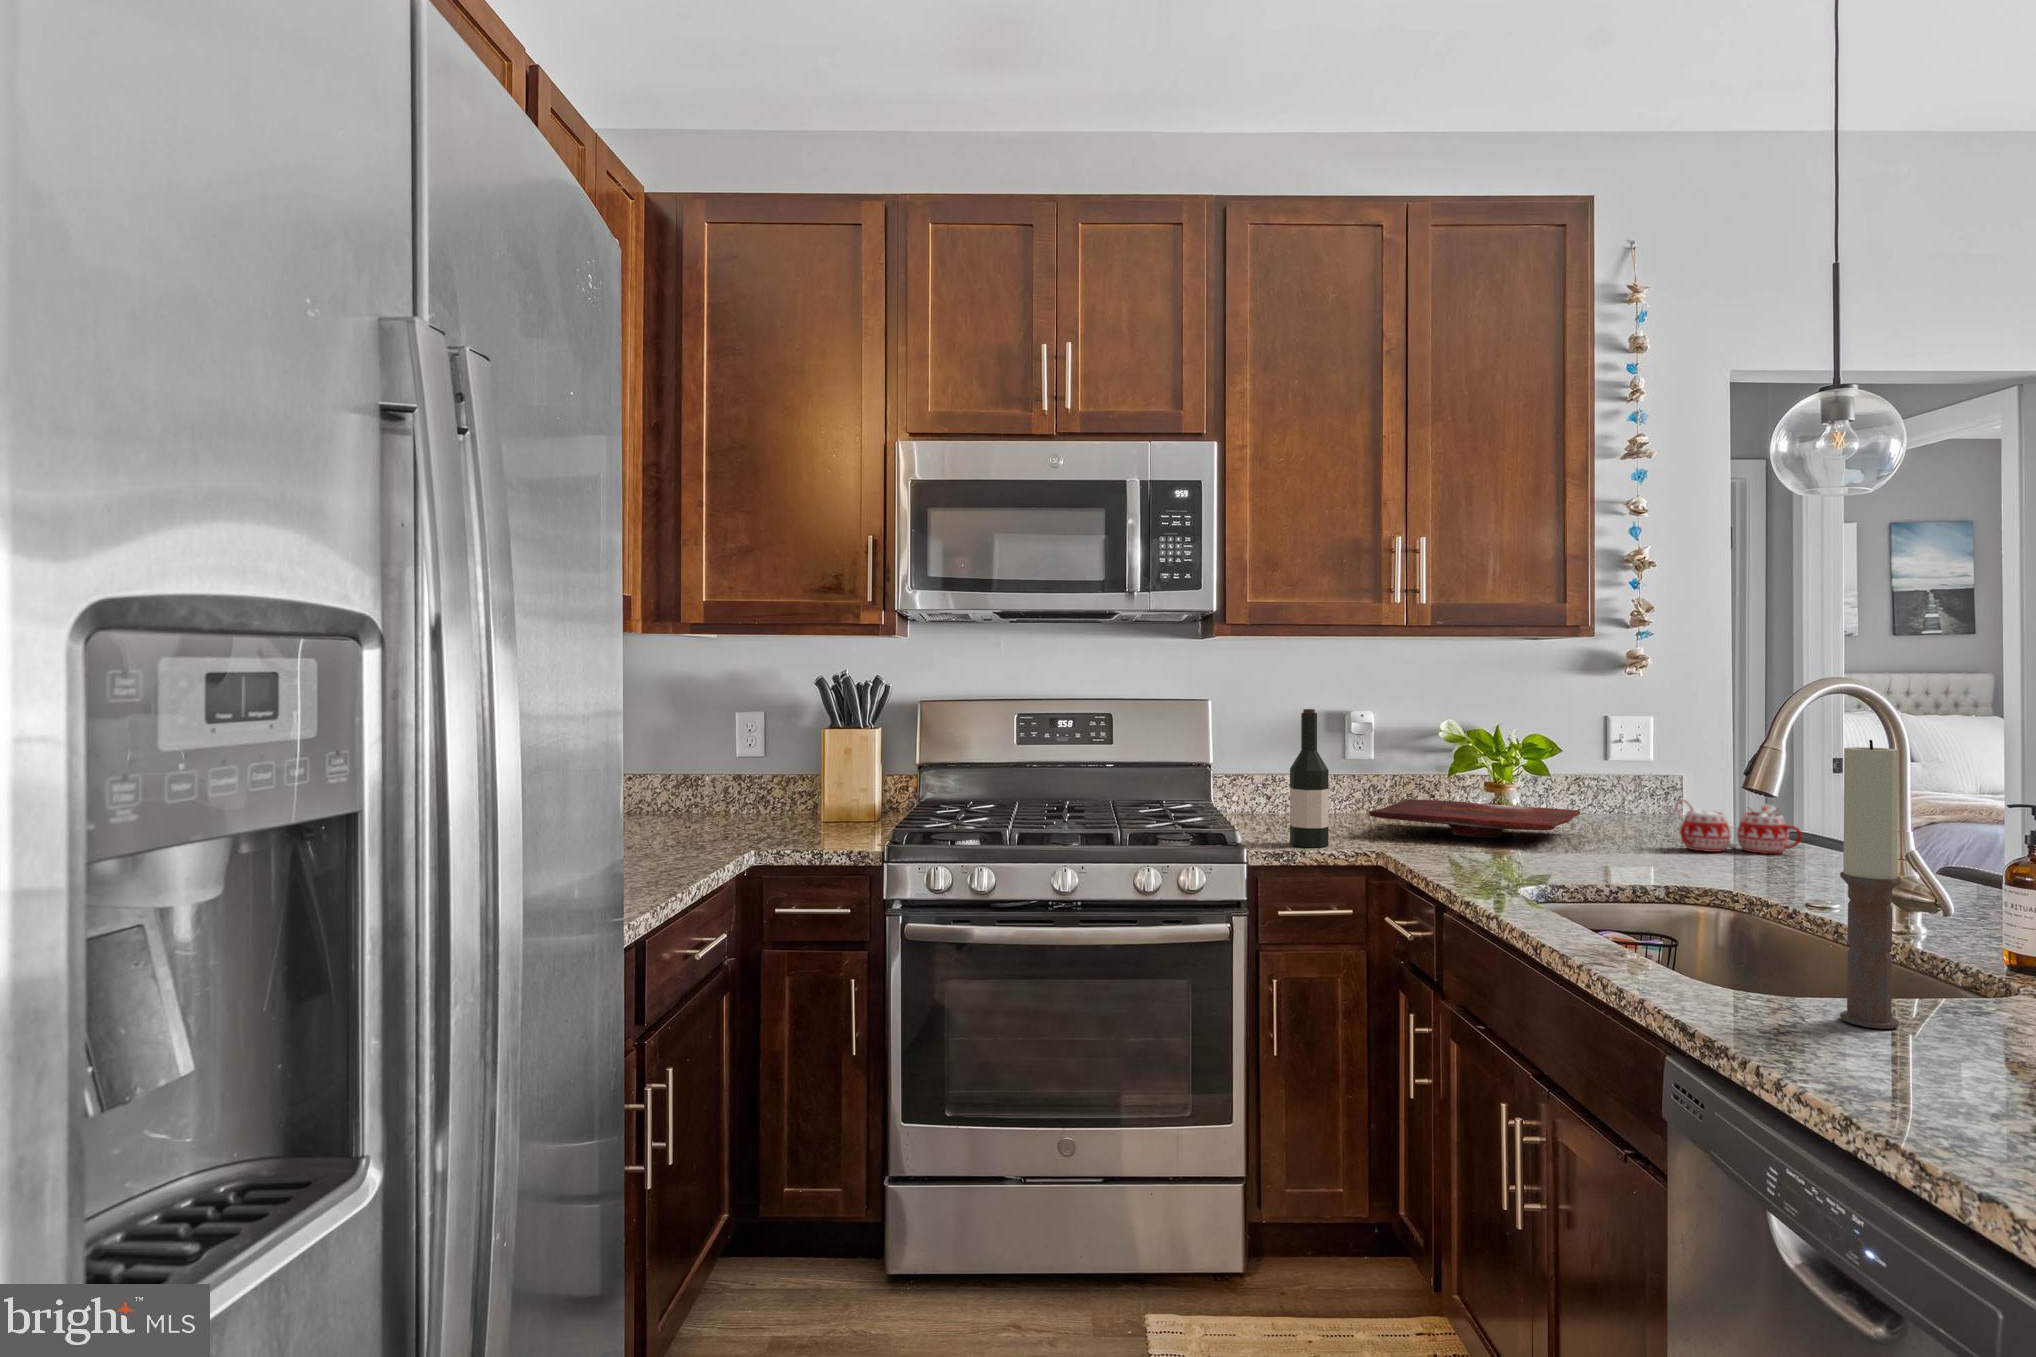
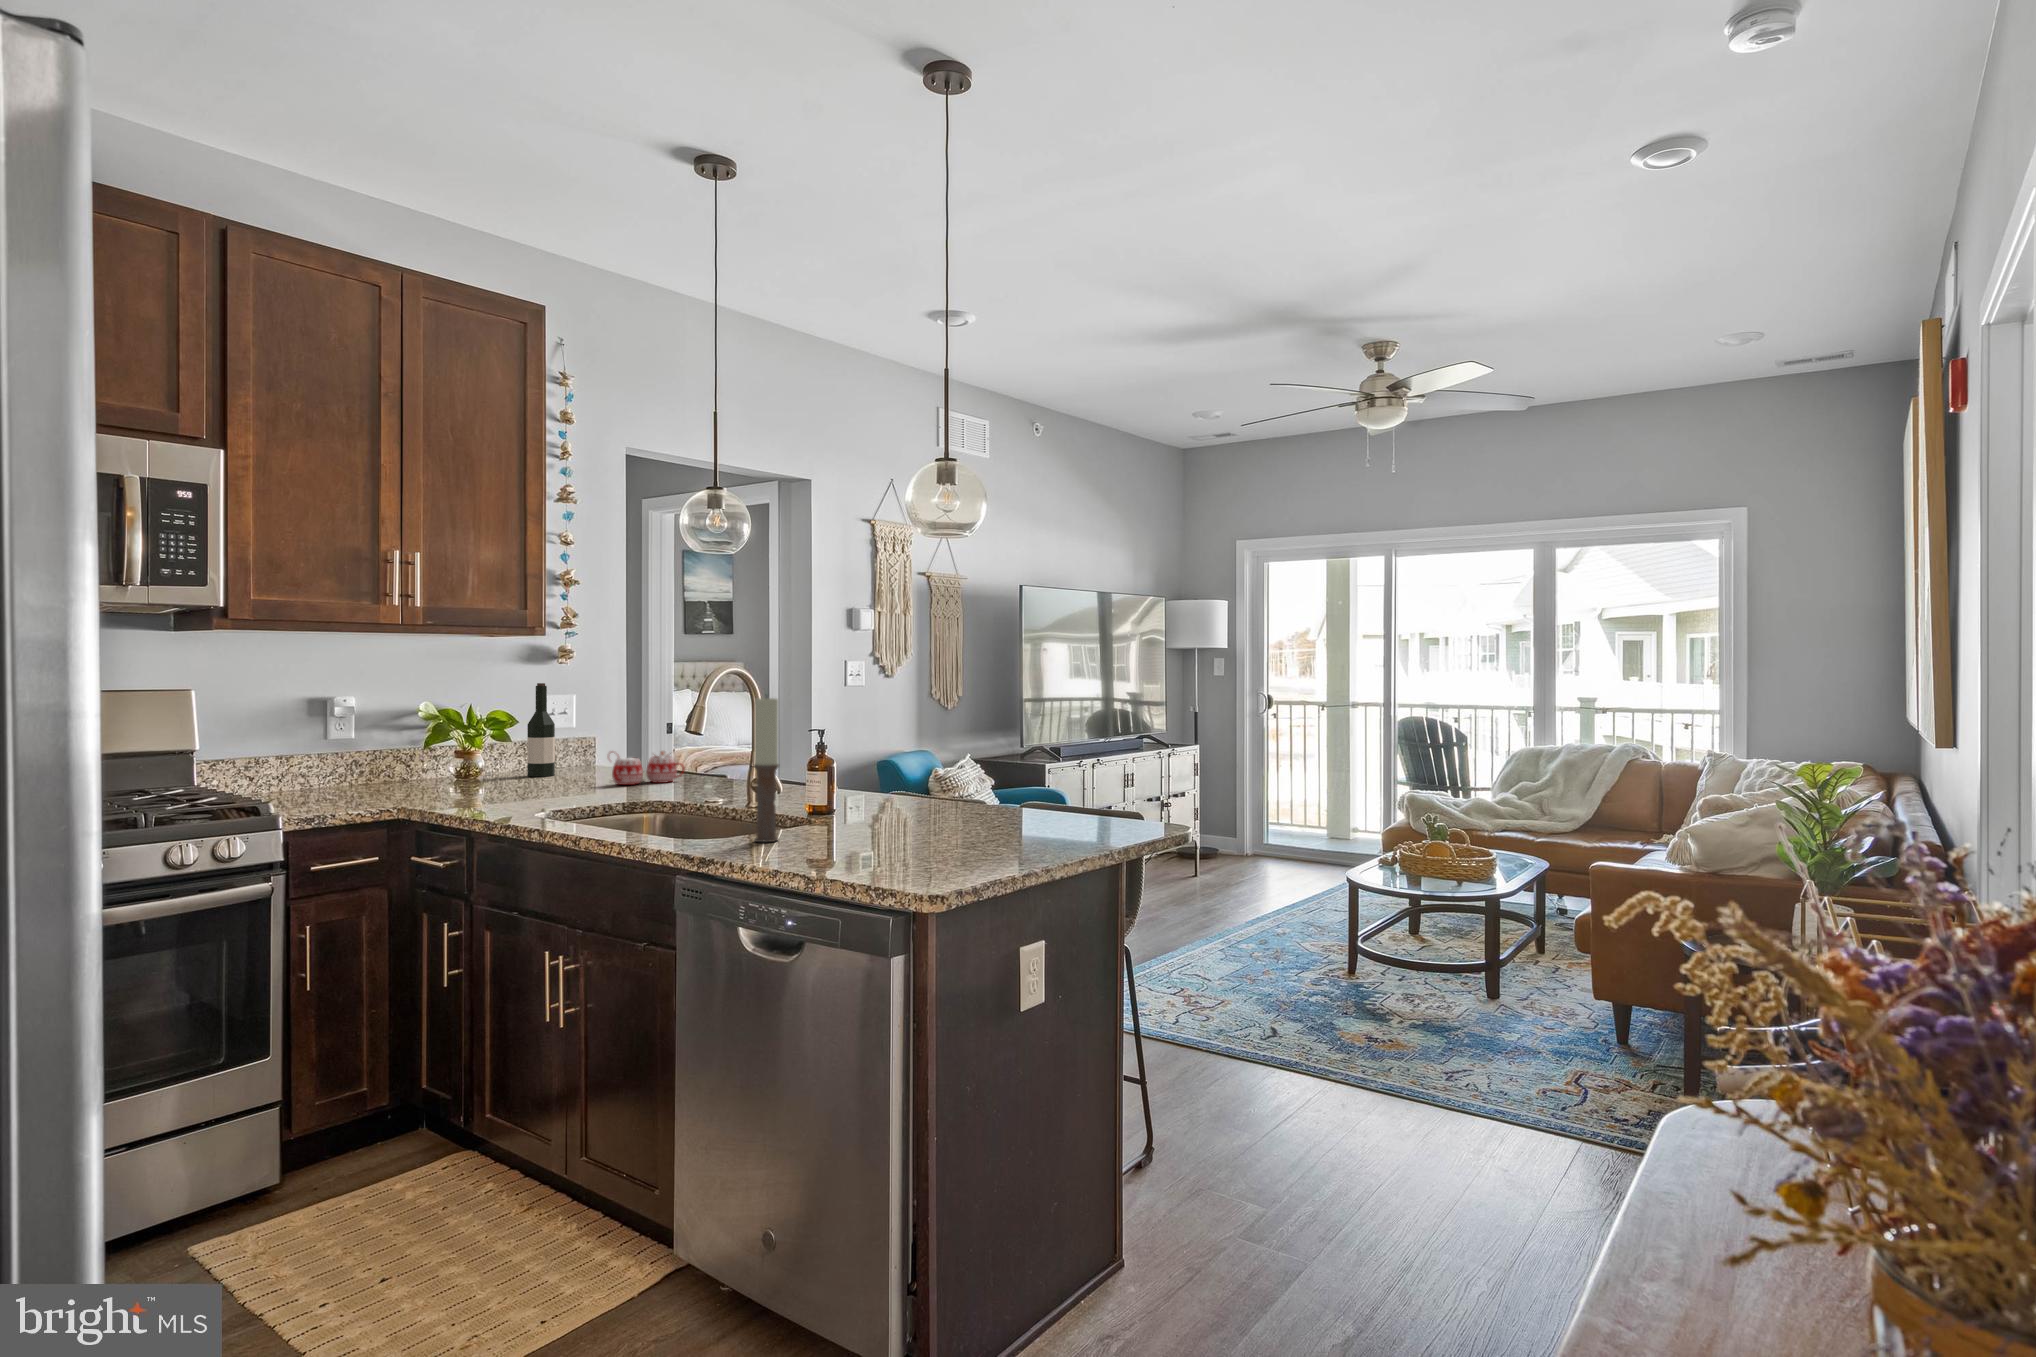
wine bottle: present [1290,709,1329,847] -> present [527,683,555,777]
cutting board: present [1369,799,1580,838] -> none [372,767,537,793]

